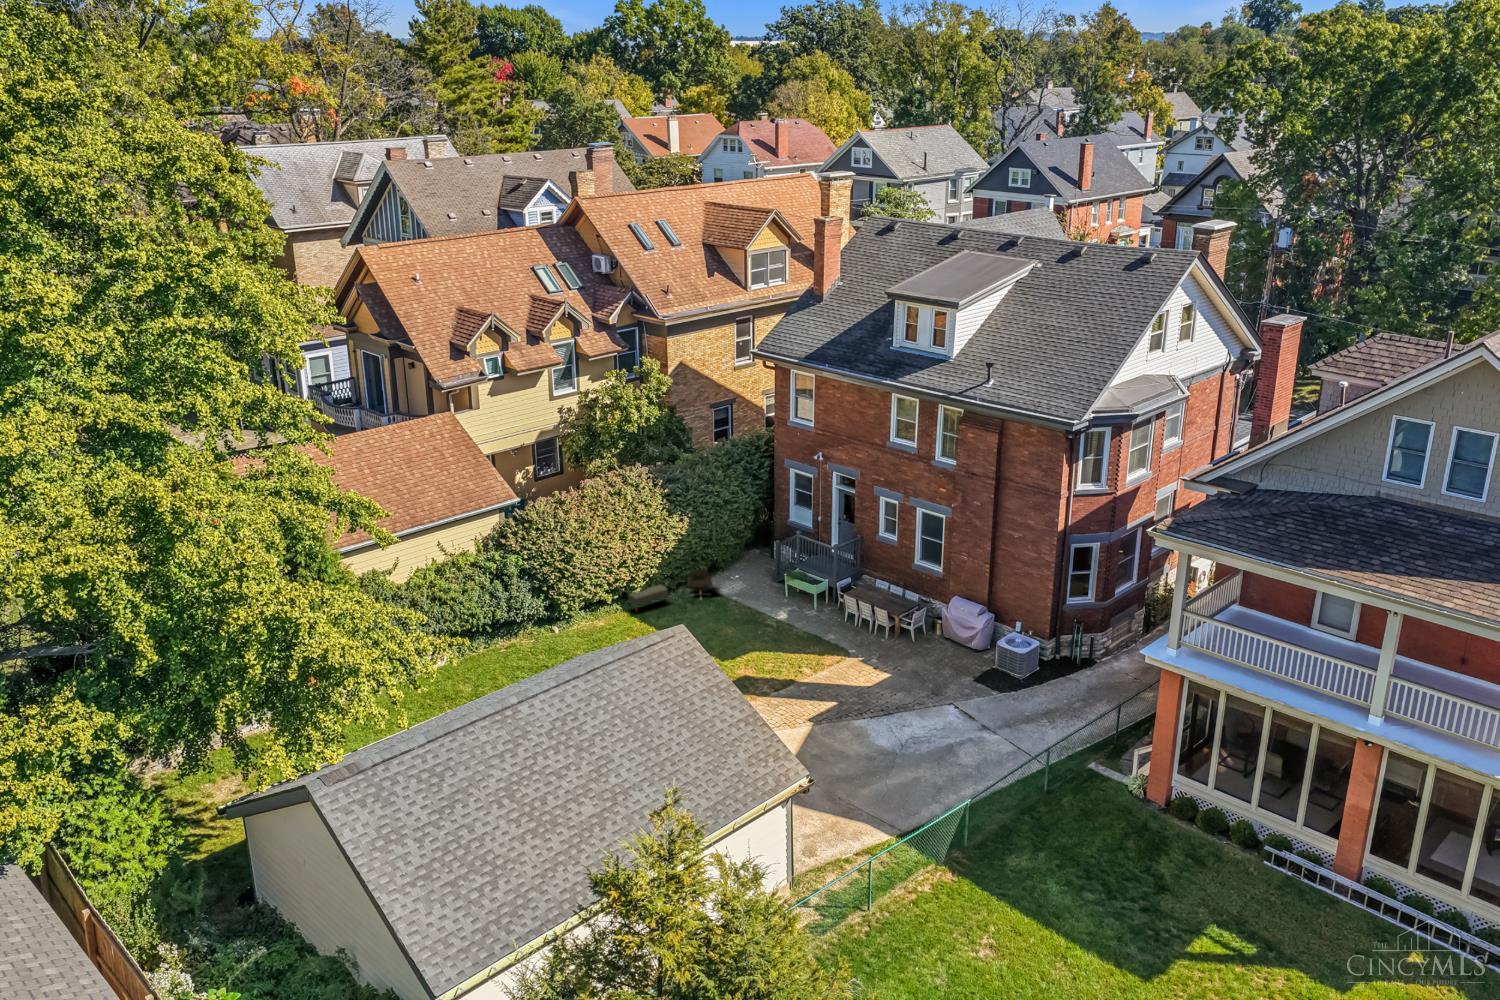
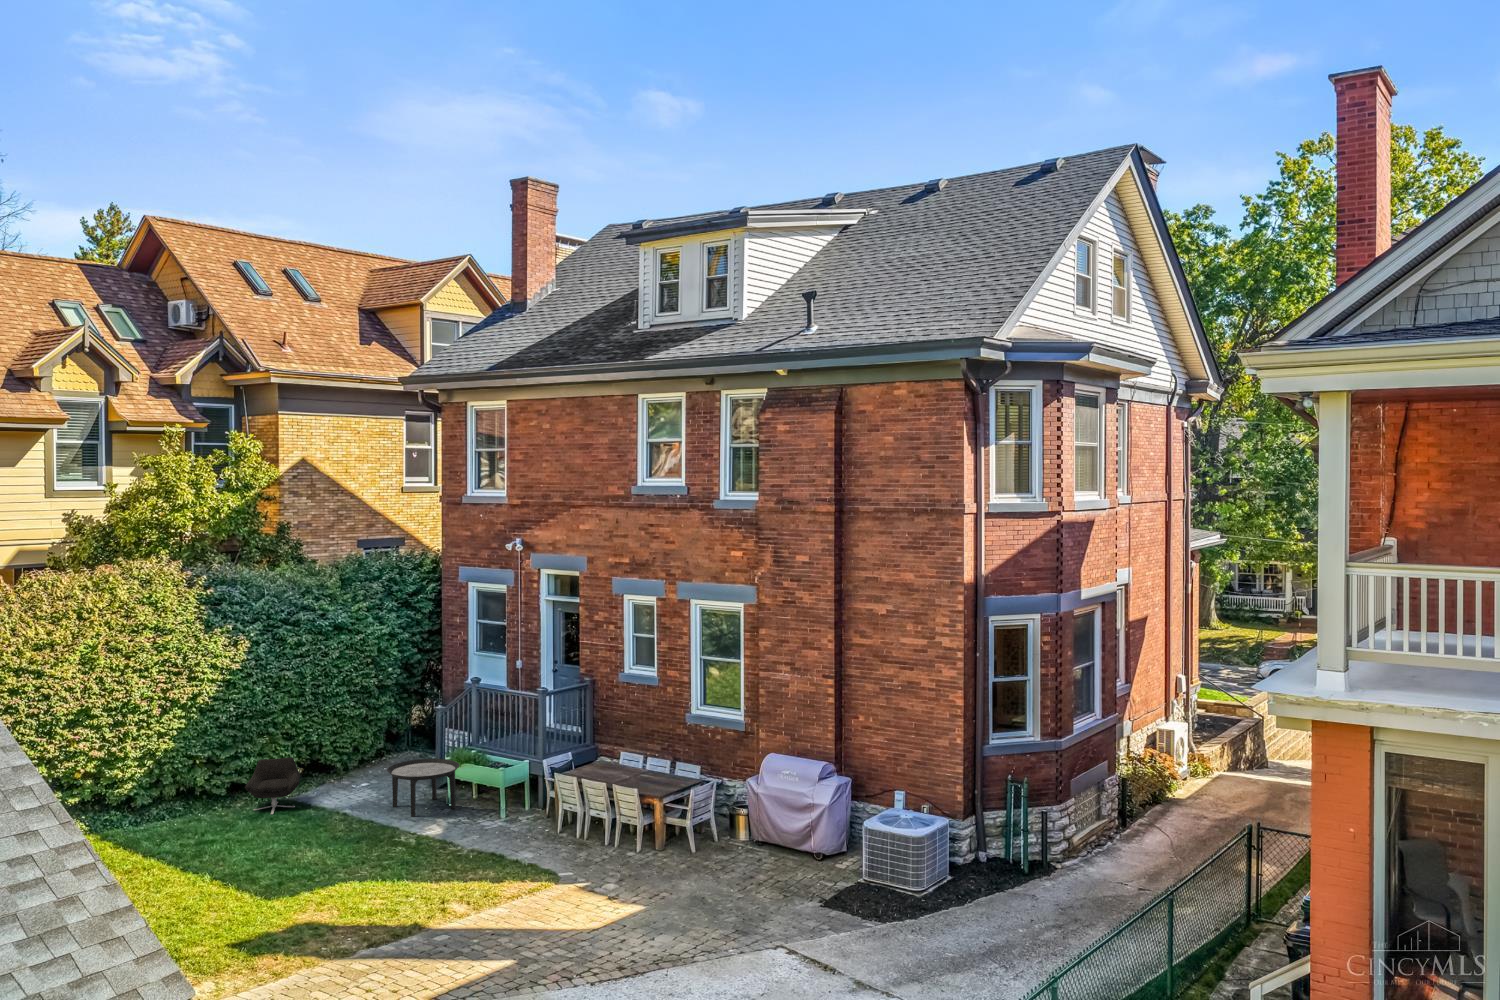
round table: none [757,573,792,606] -> present [387,759,459,817]
bench: present [628,585,668,612] -> none [105,785,198,840]

